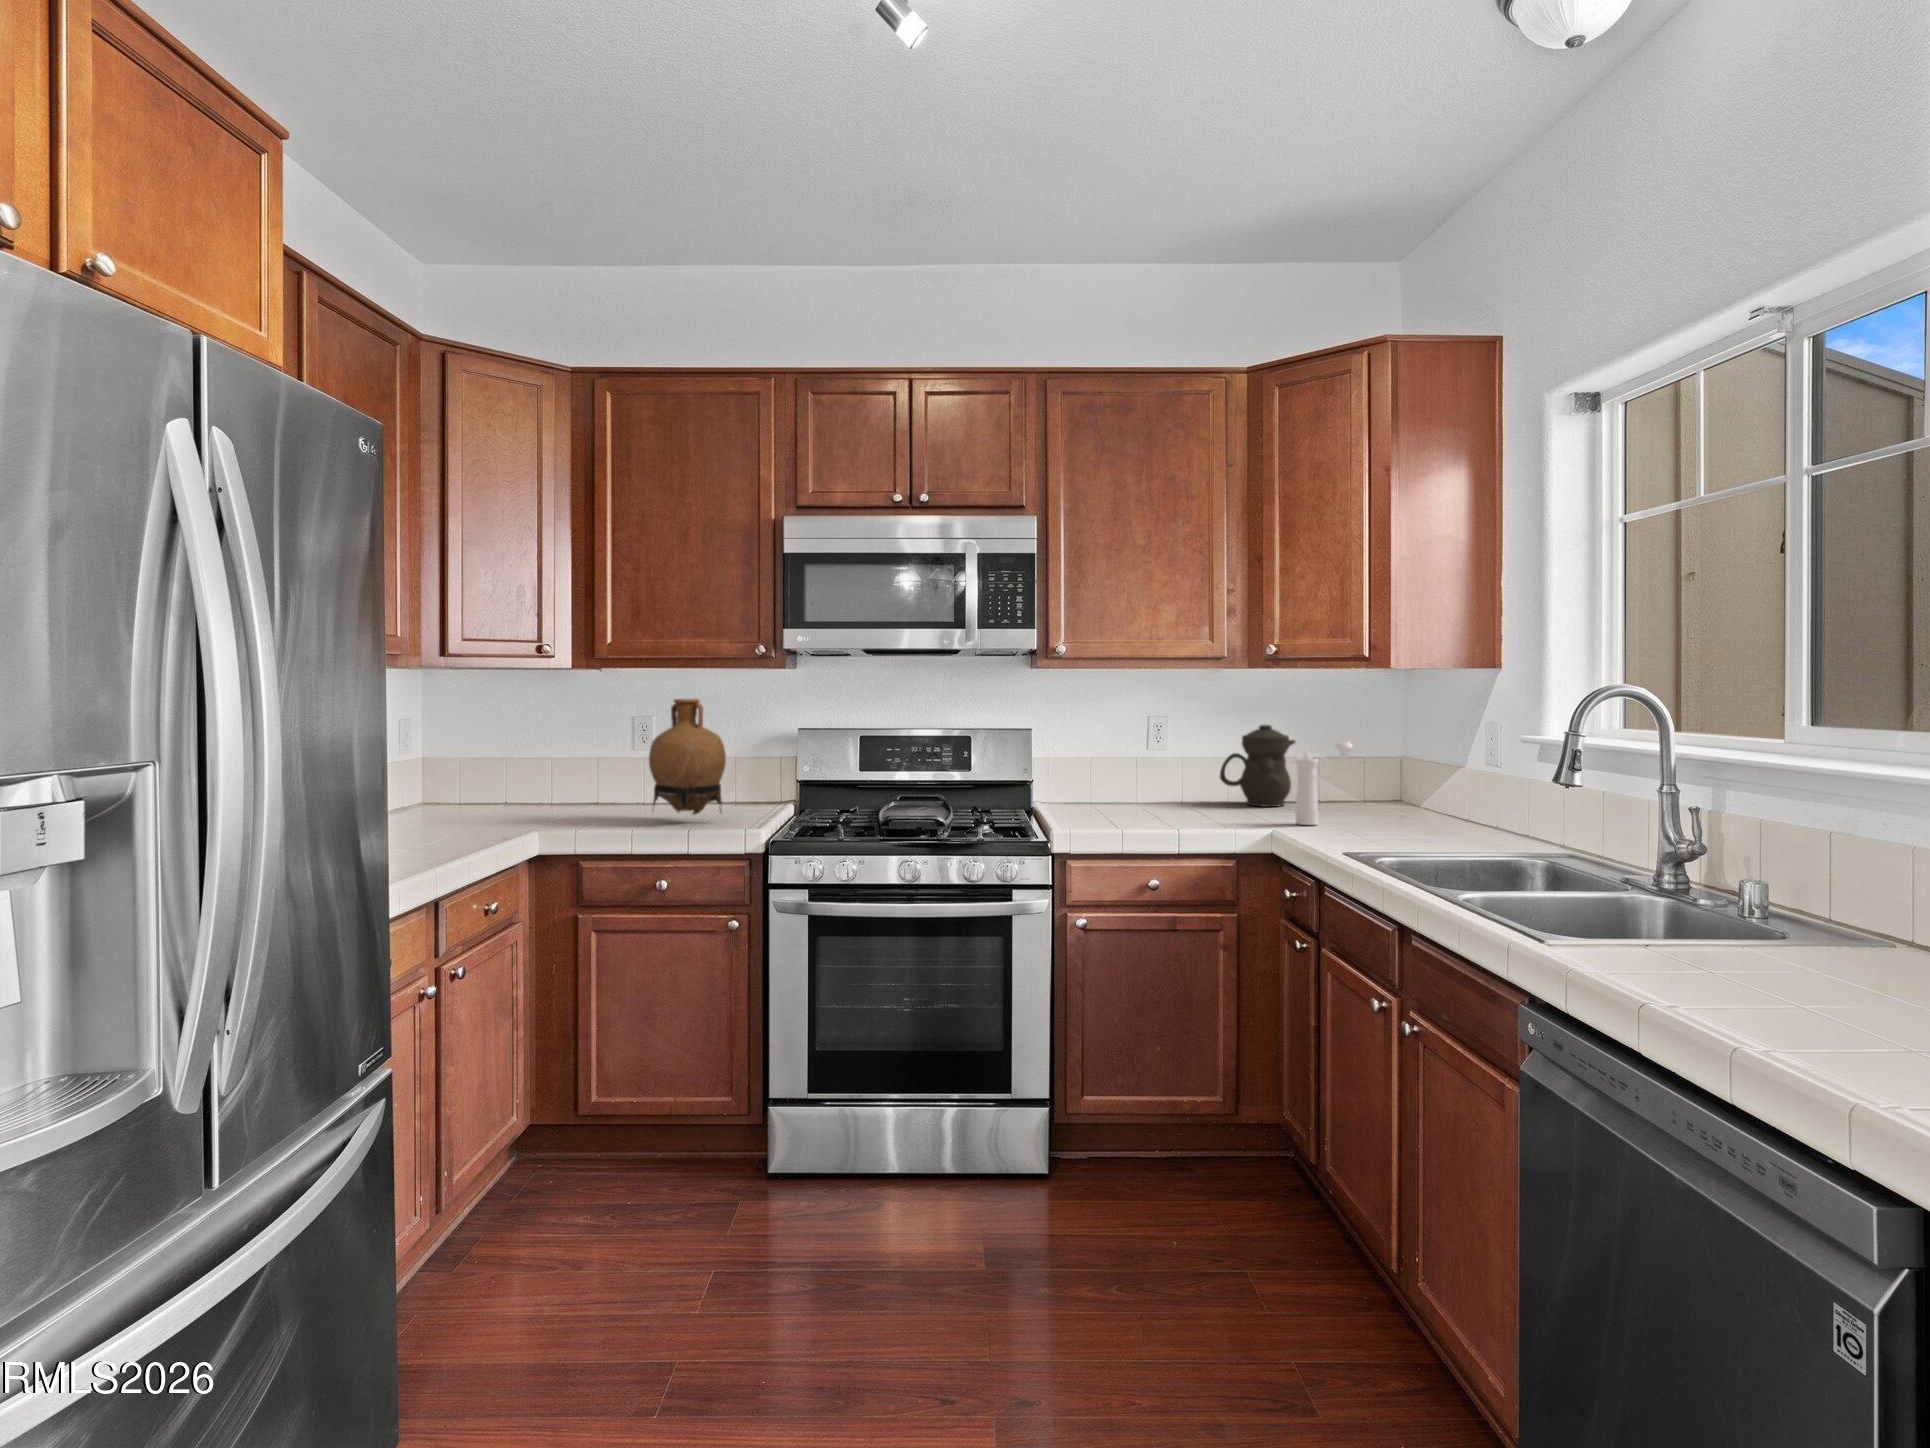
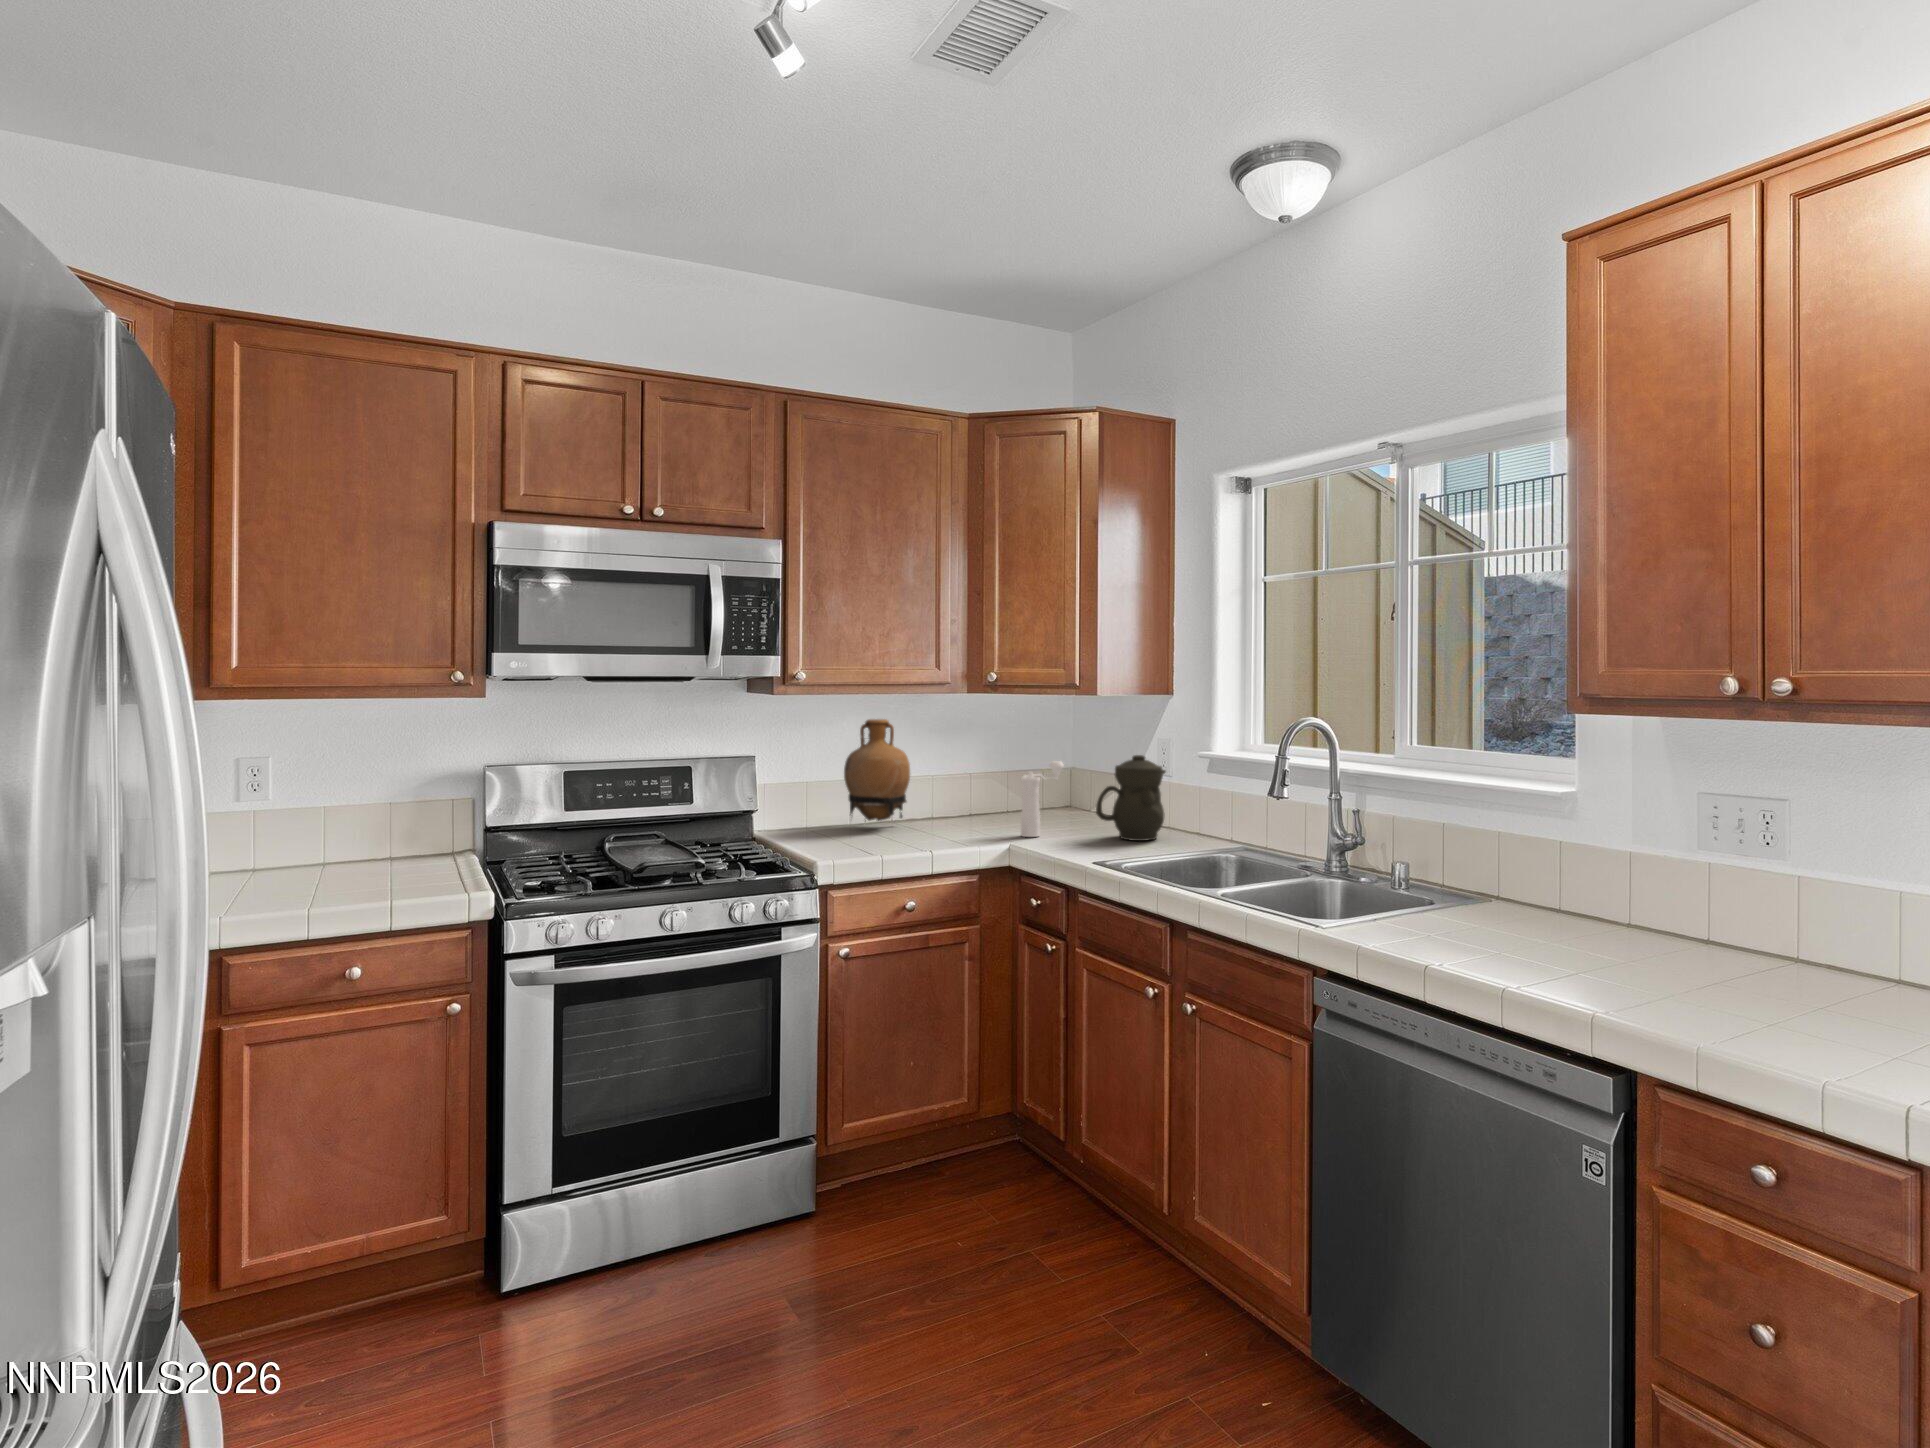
vase: present [649,699,726,815] -> present [844,719,910,821]
teapot: present [1220,725,1296,807] -> present [1096,755,1166,841]

